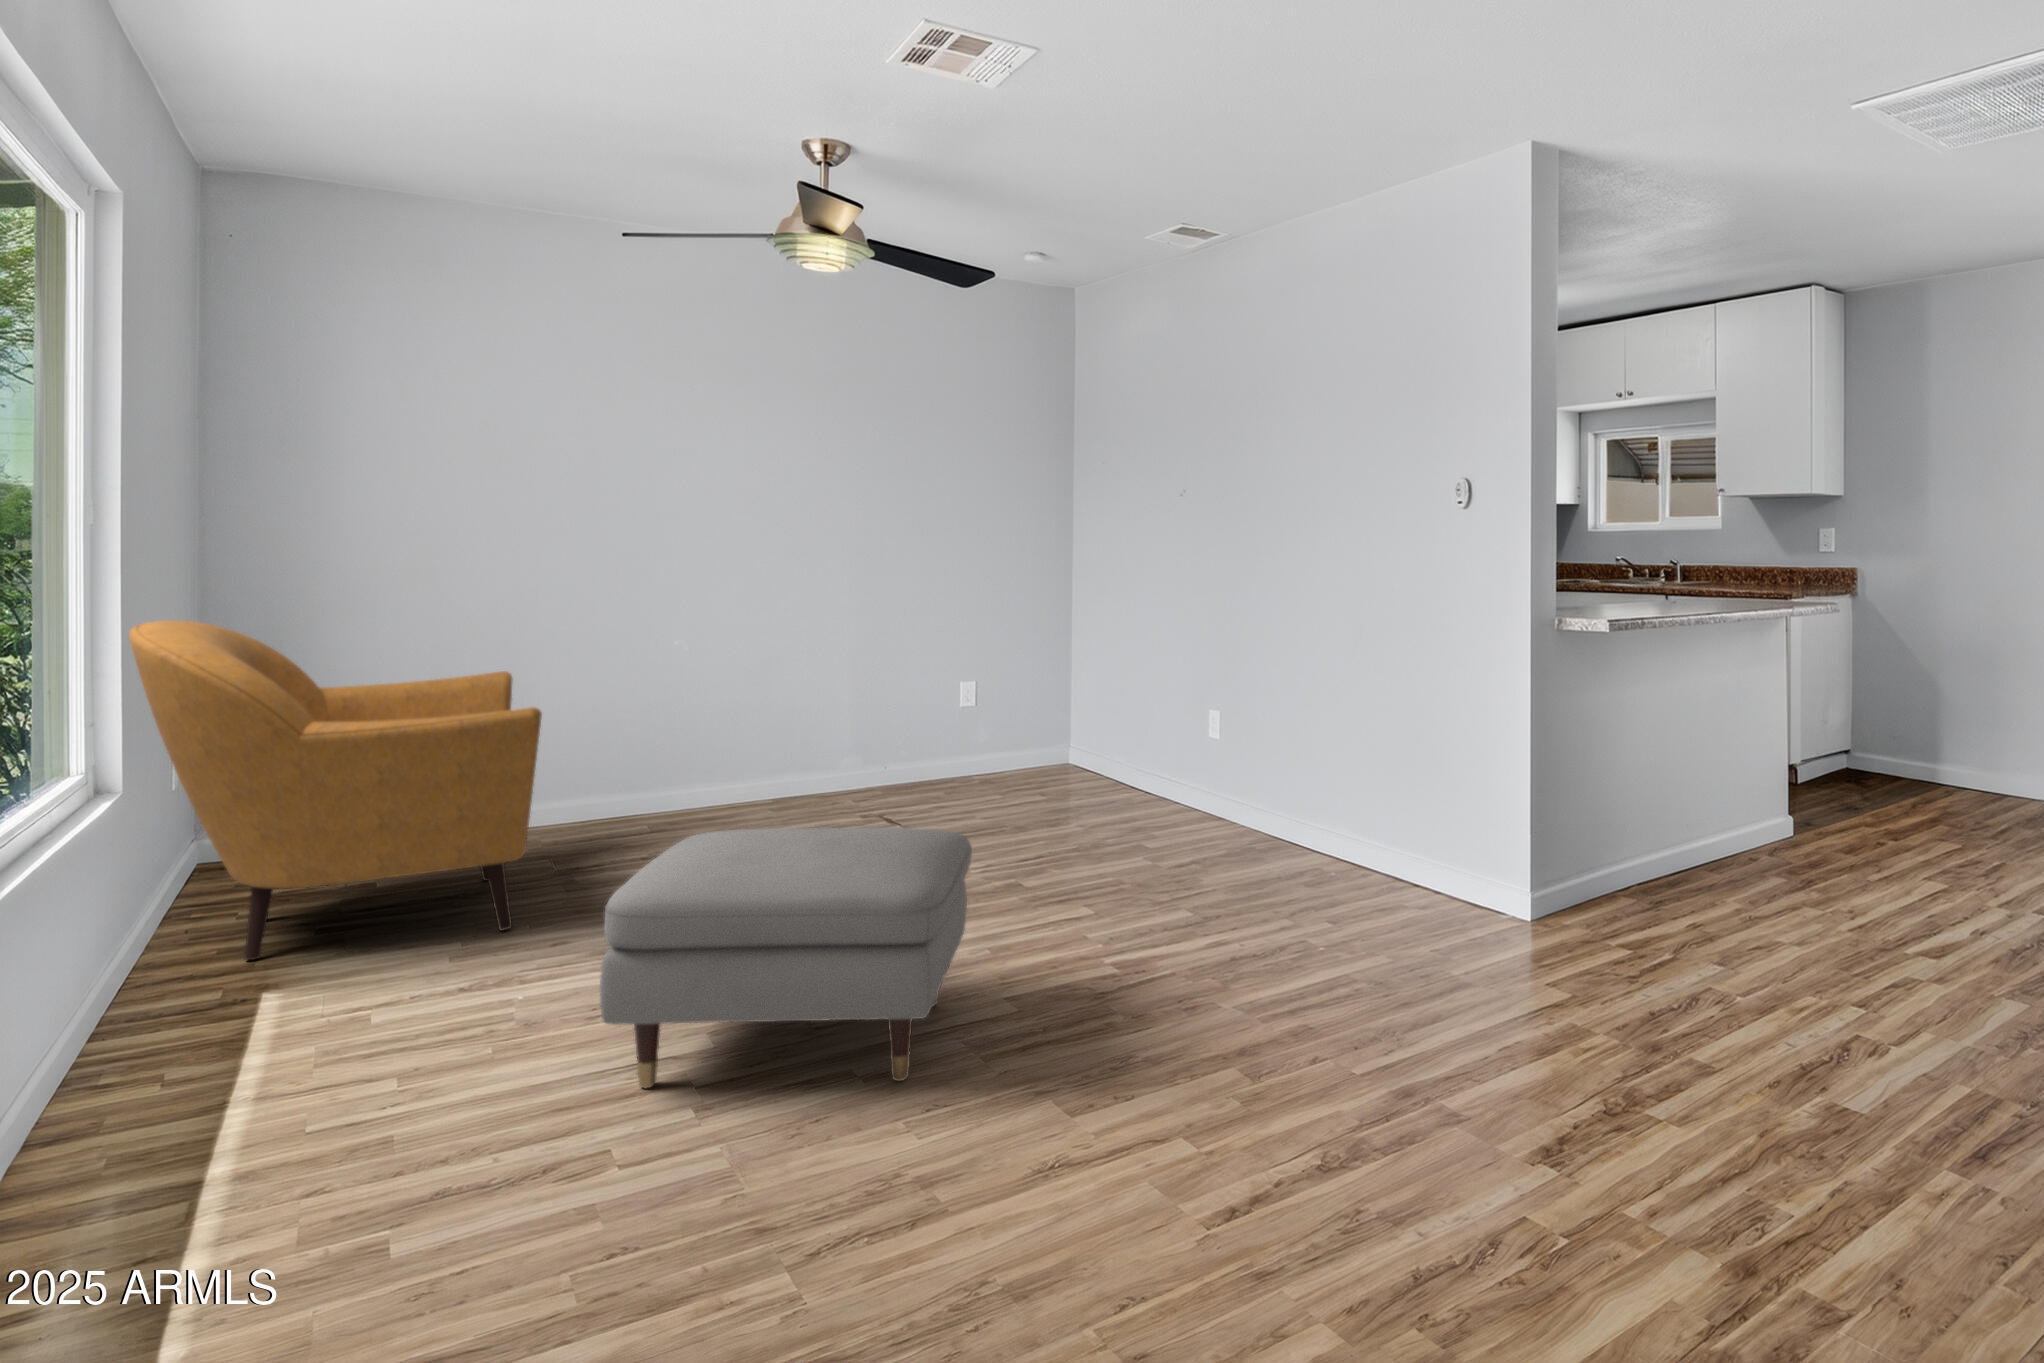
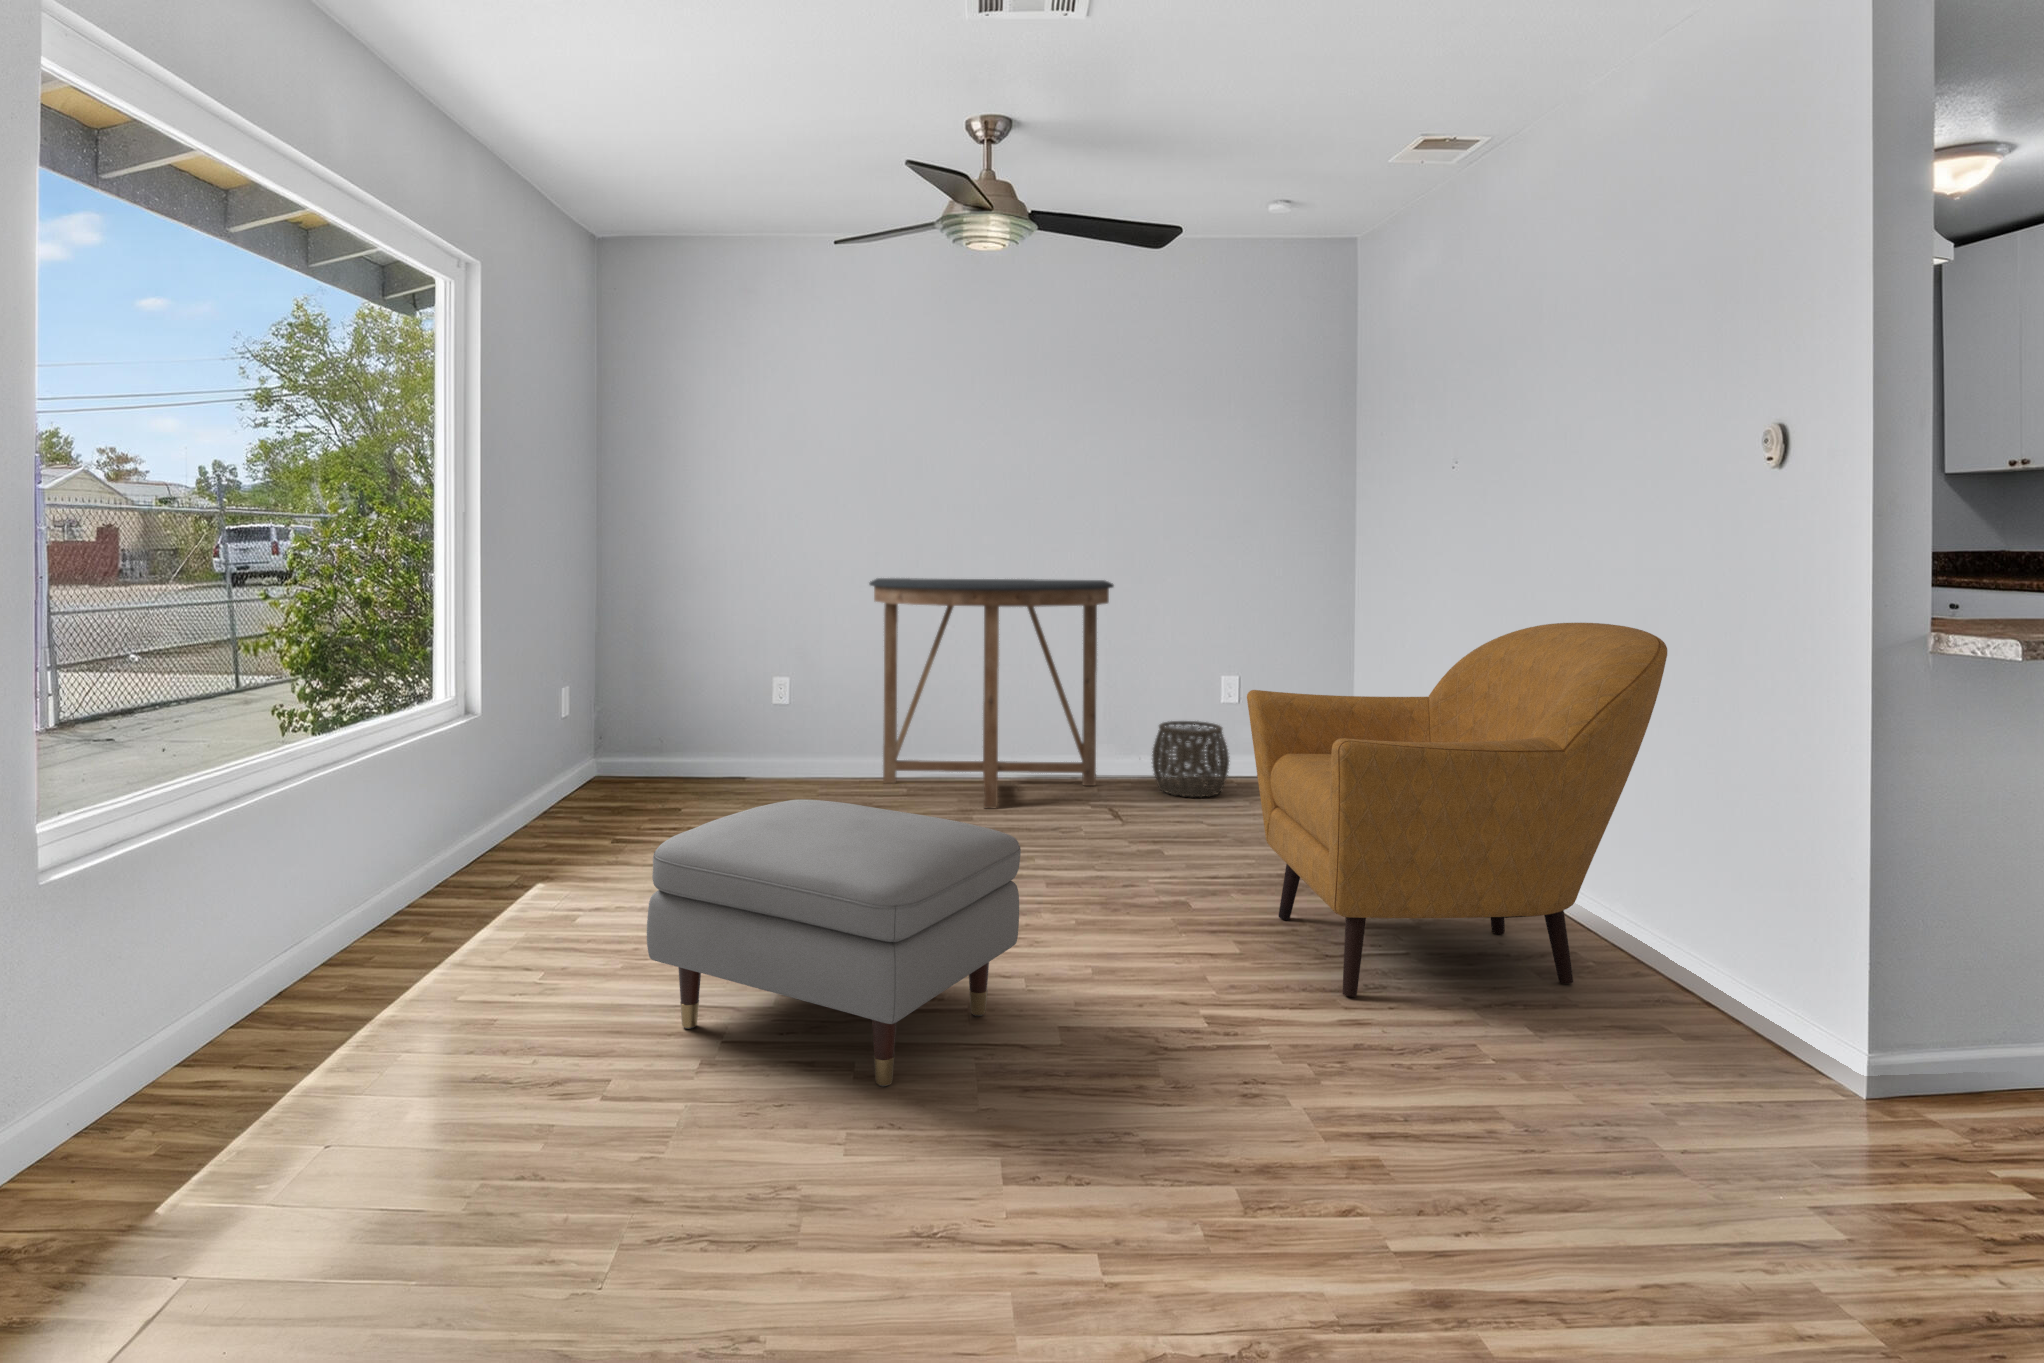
console table: none [586,571,877,823] -> present [869,578,1114,809]
armchair: present [129,621,542,960] -> present [1247,623,1667,997]
woven basket: none [908,708,987,784] -> present [1152,721,1229,797]

